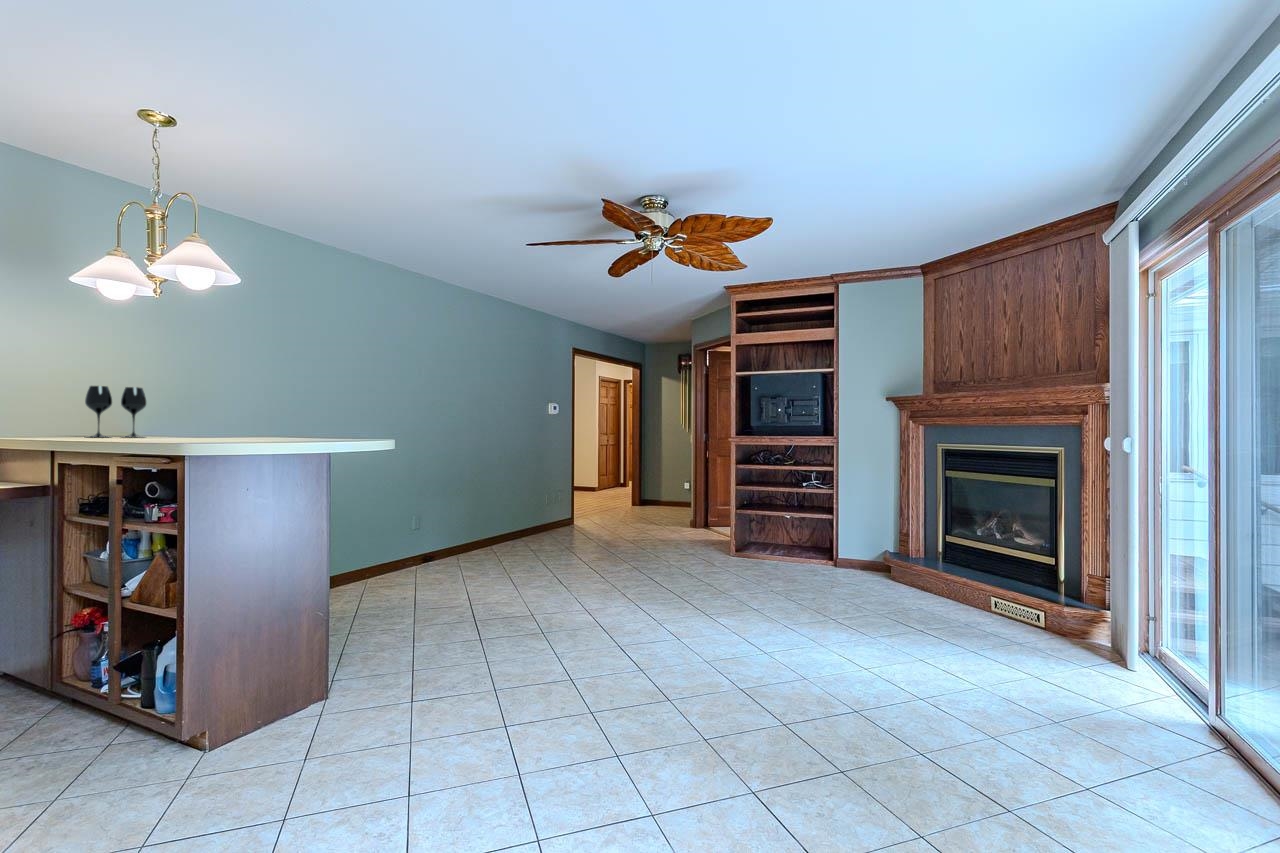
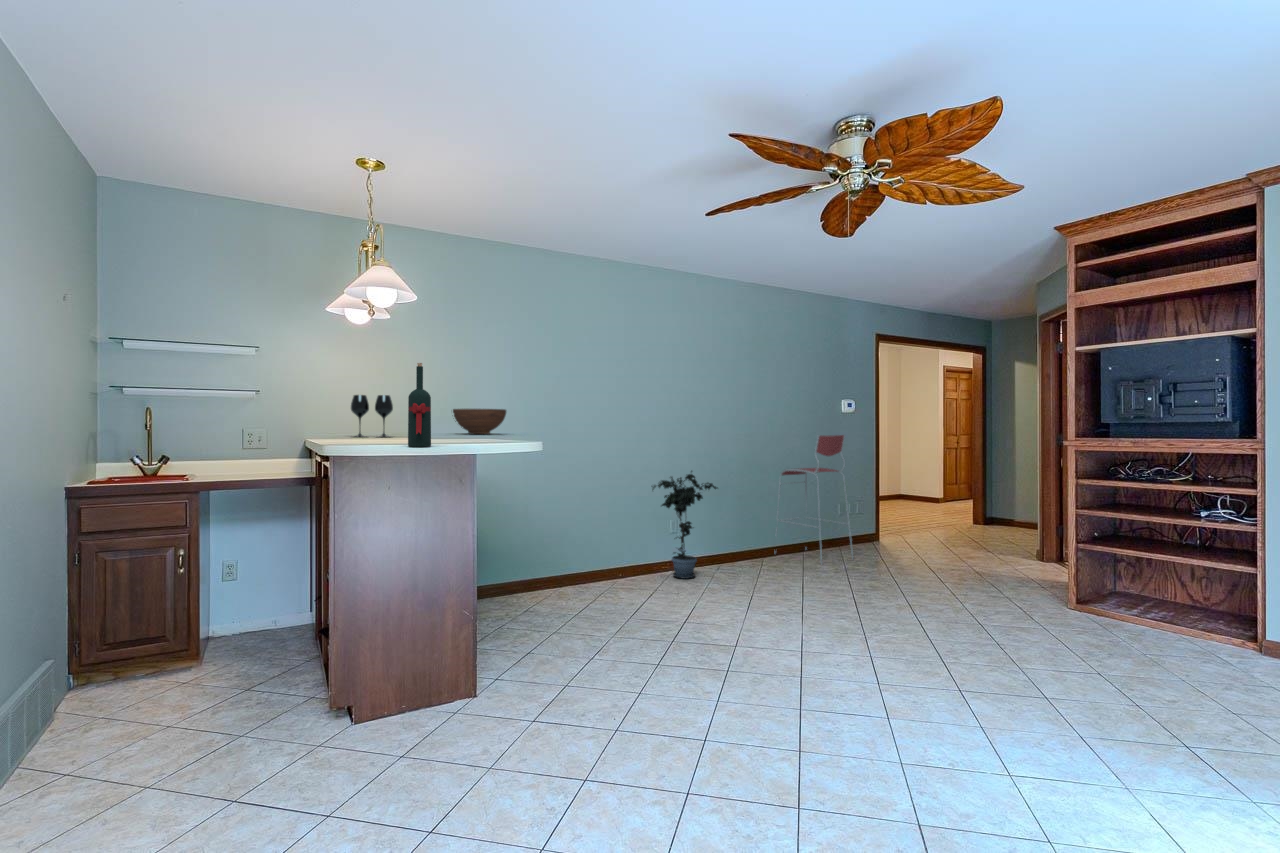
wine bottle: none [292,361,317,447] -> present [408,363,431,447]
fruit bowl: none [179,404,252,434] -> present [453,409,506,434]
bar stool: none [498,434,567,548] -> present [776,435,854,563]
potted plant: none [402,468,464,573] -> present [652,471,718,579]

